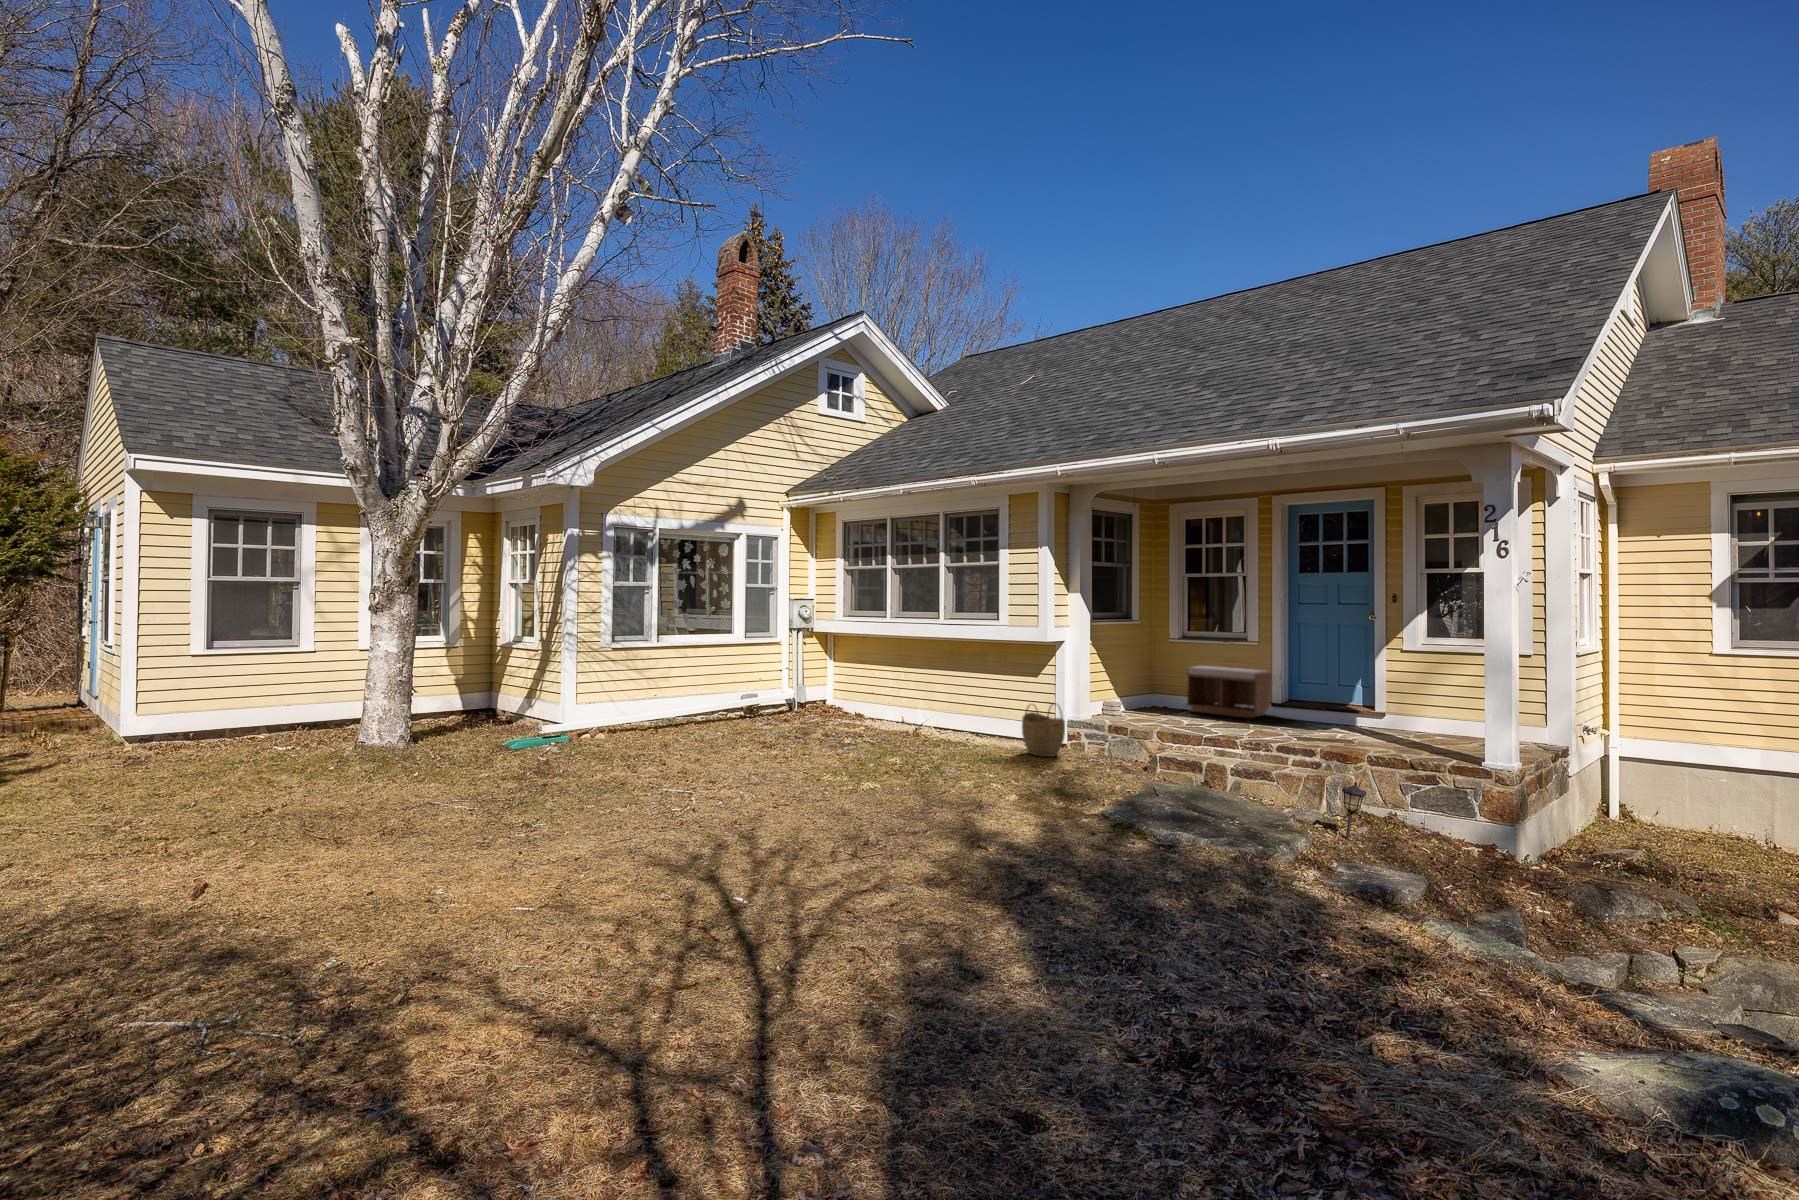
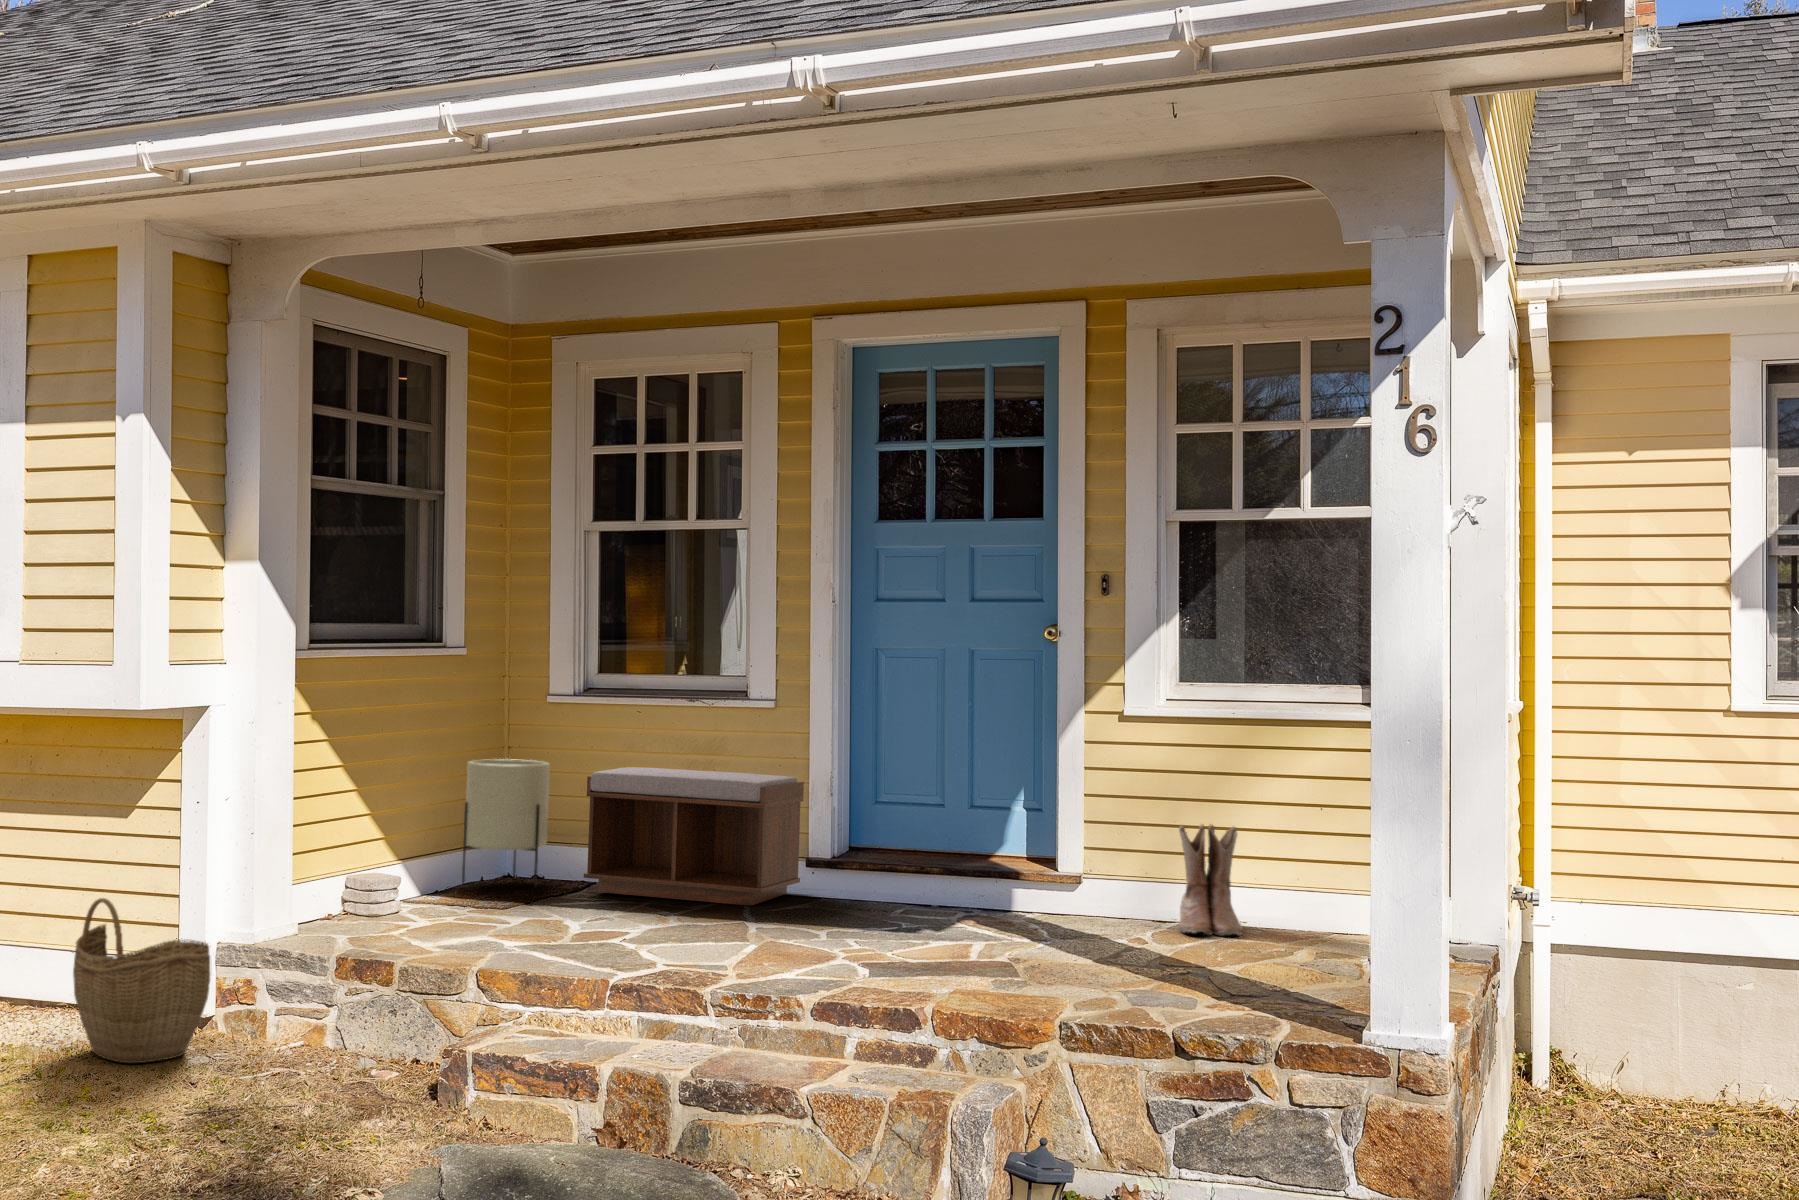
planter: none [1139,662,1171,709] -> present [462,759,550,888]
boots: none [1428,693,1456,737] -> present [1179,824,1242,936]

